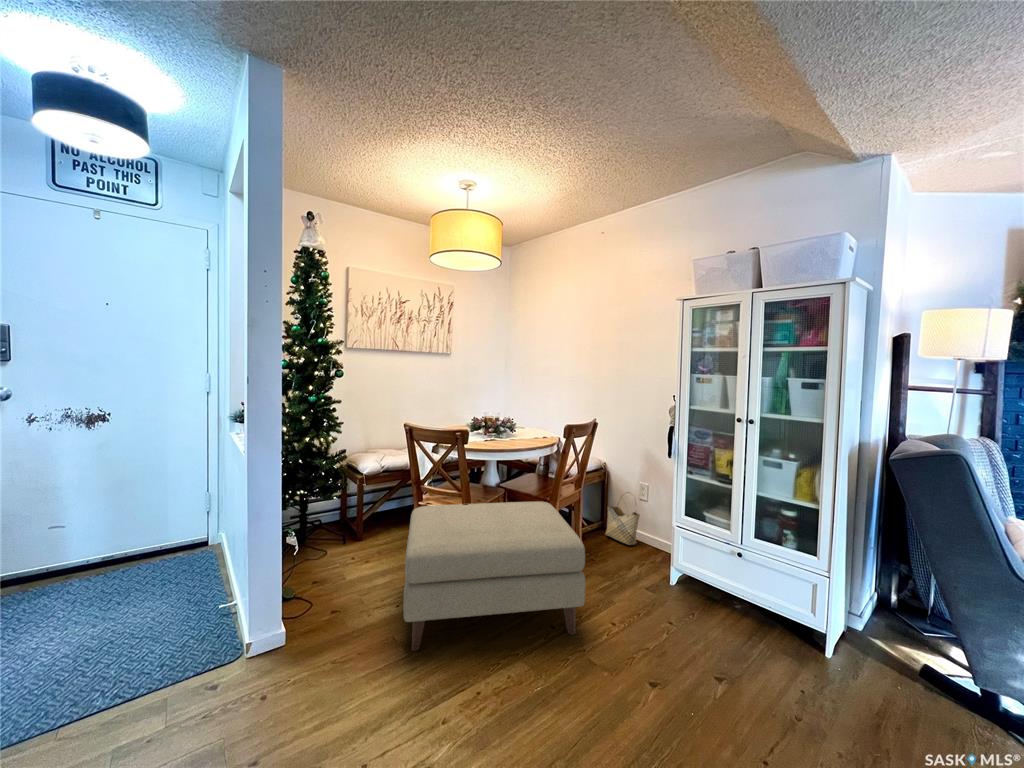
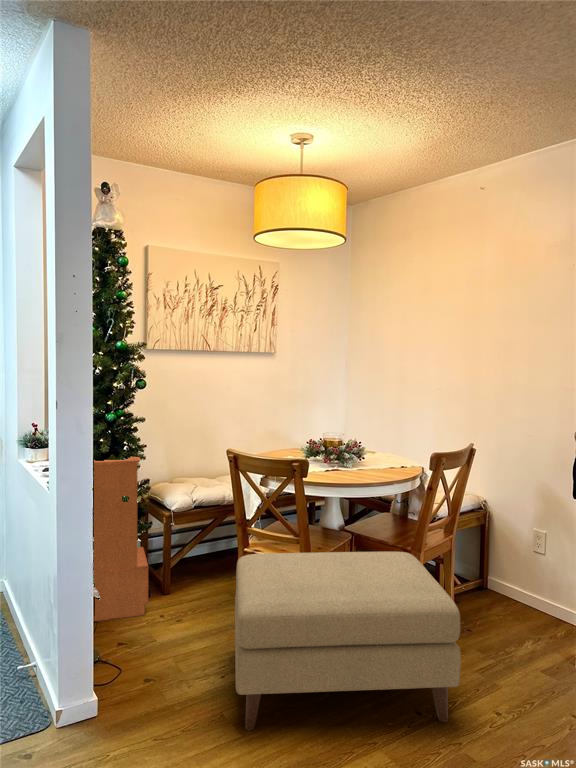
bookcase: none [295,426,342,564] -> present [92,457,148,621]
woven basket: present [605,492,640,545] -> none [486,541,534,612]

